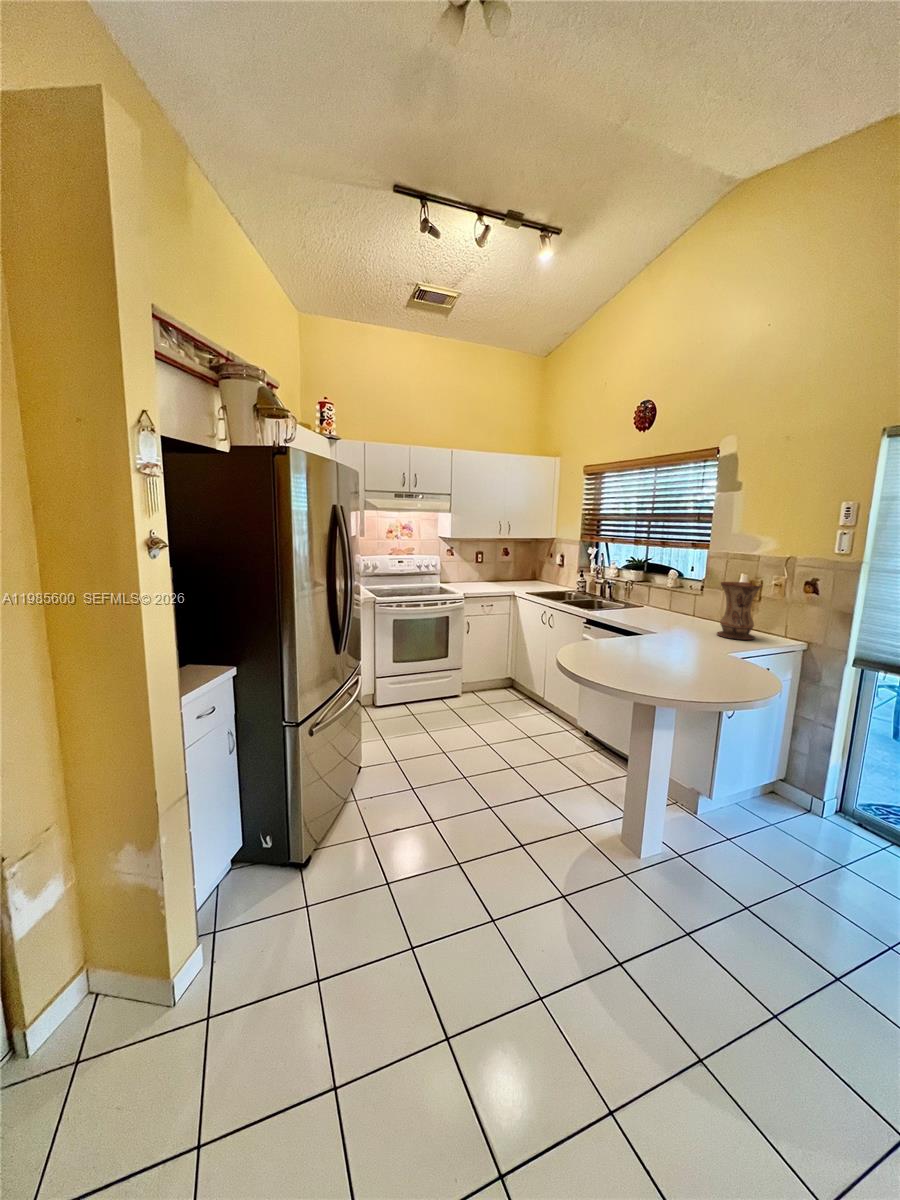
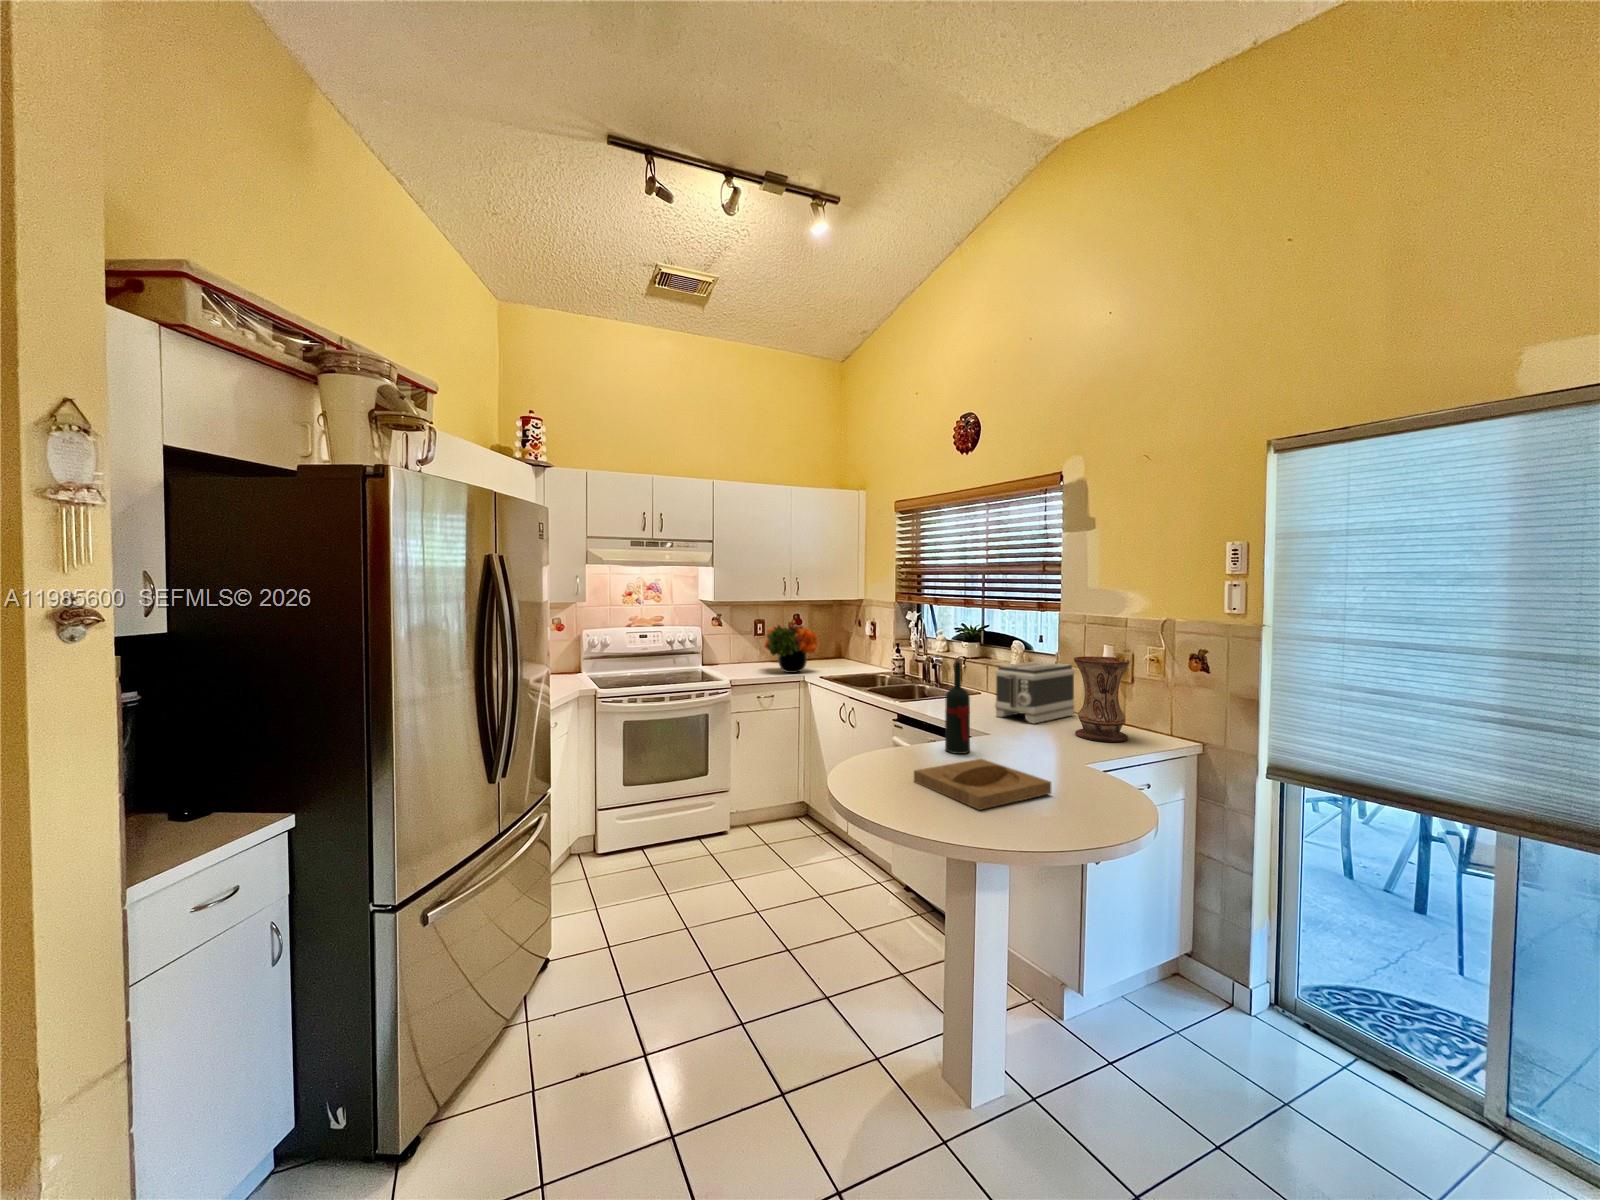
flower arrangement: none [483,554,524,590] -> present [765,622,819,673]
wine bottle: none [629,581,649,644] -> present [945,658,970,754]
toaster: none [657,585,717,627] -> present [995,662,1075,723]
tray: none [615,647,710,677] -> present [914,759,1051,810]

